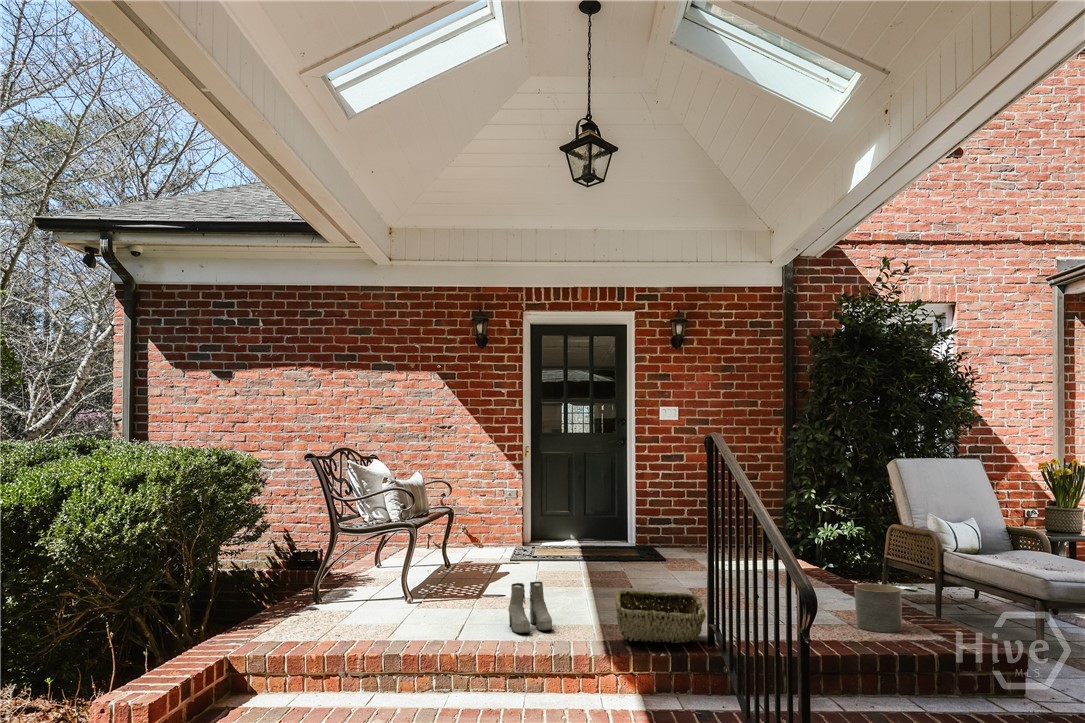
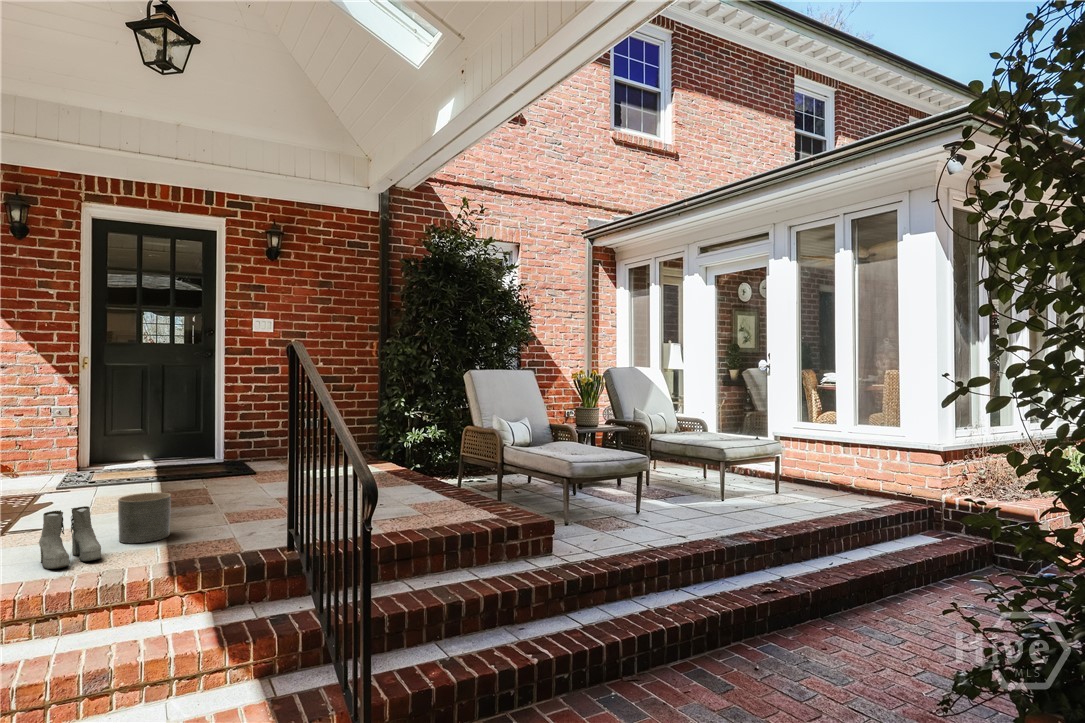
planter: present [854,584,902,633] -> present [118,492,171,543]
woven basket: present [615,590,706,643] -> none [183,501,287,558]

